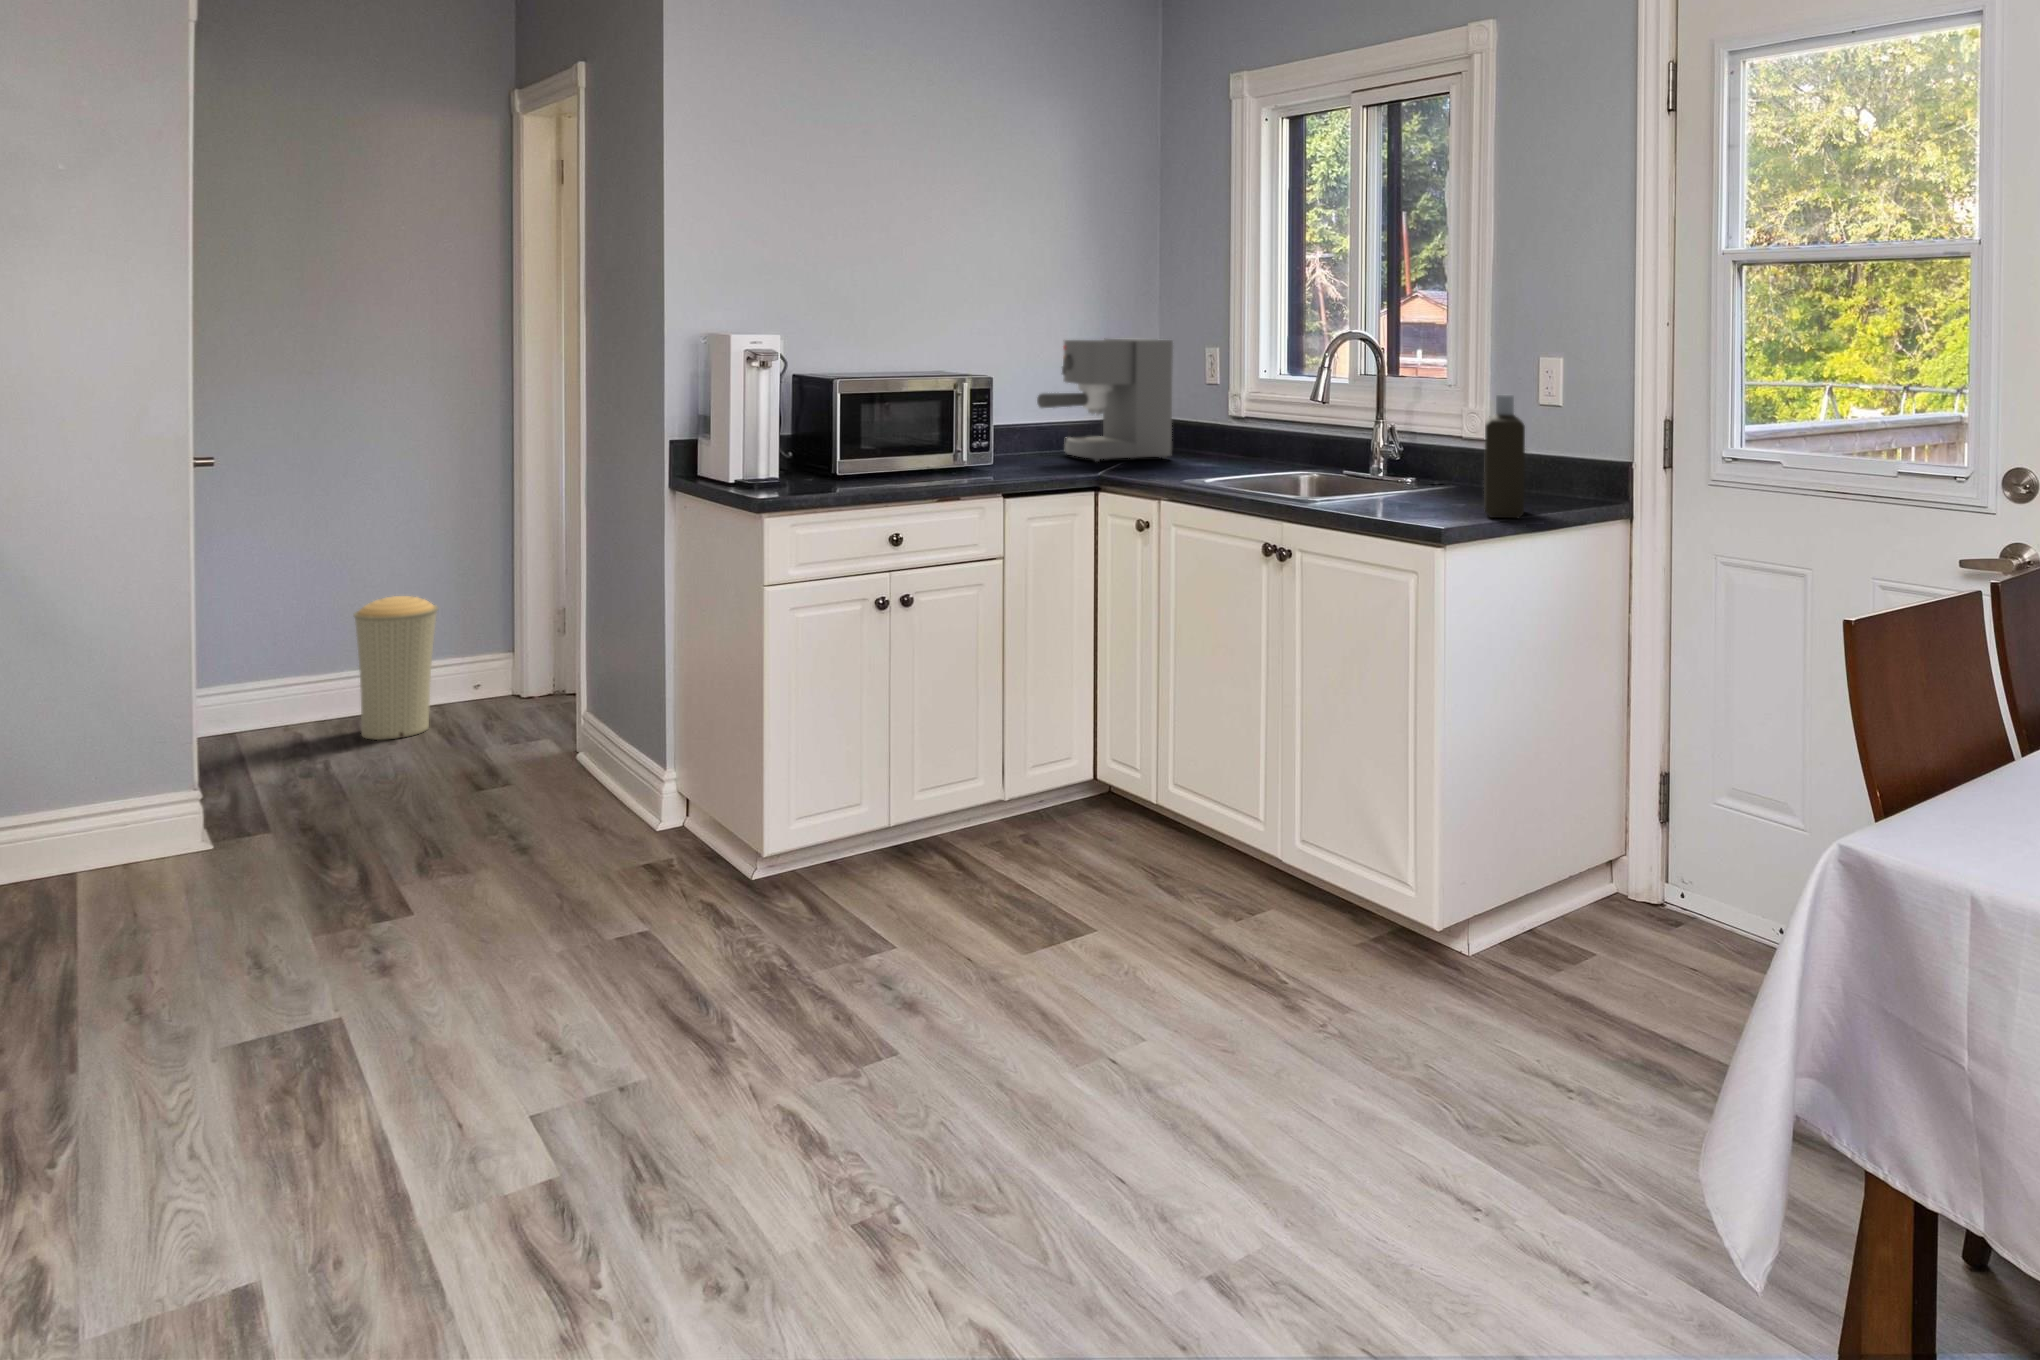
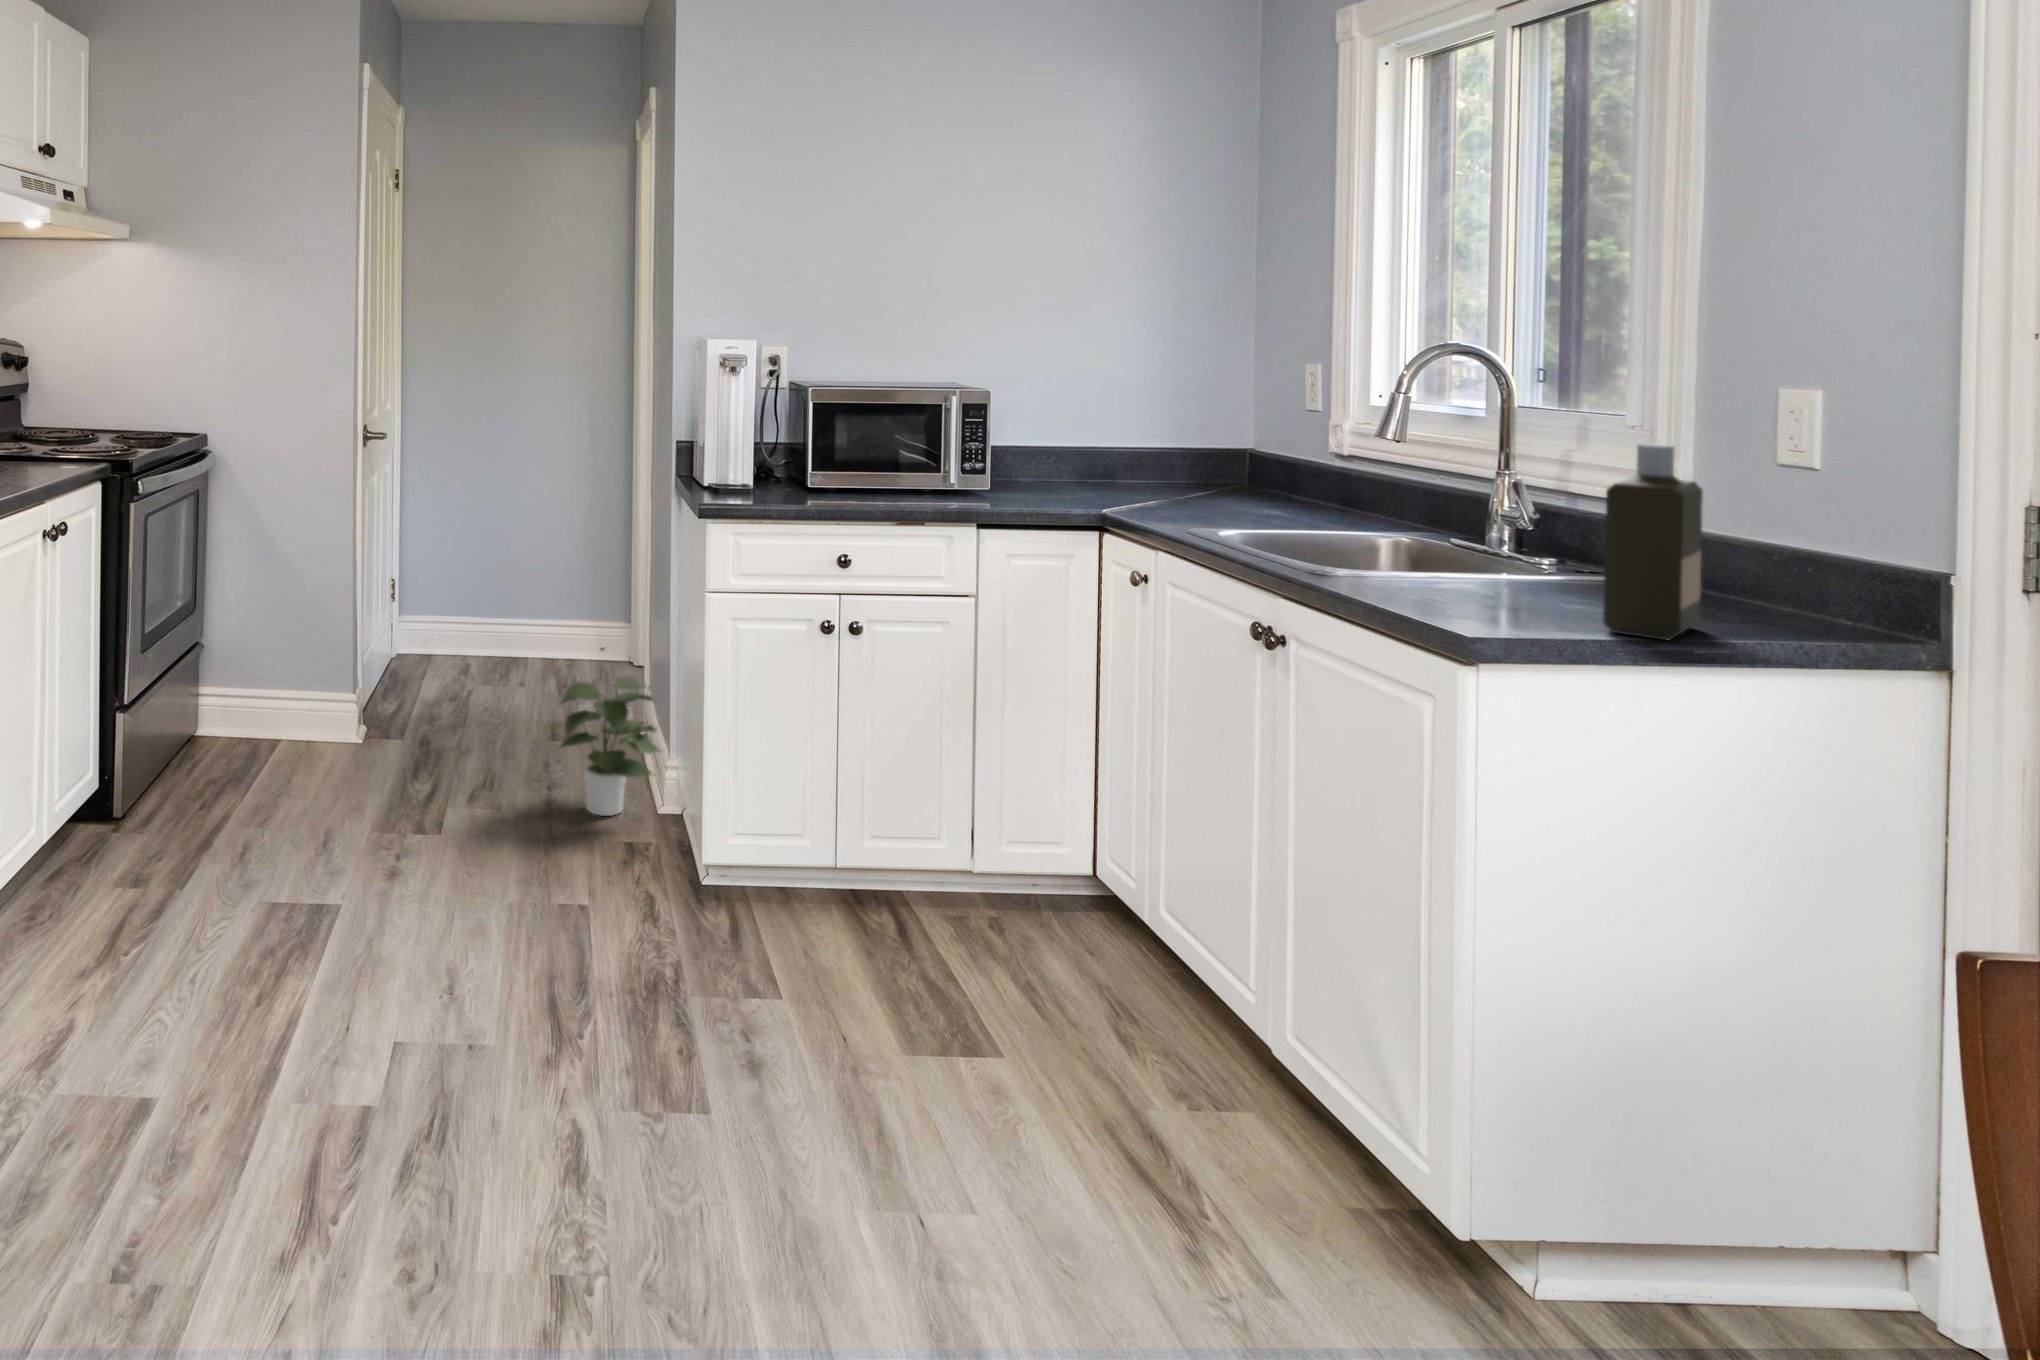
coffee maker: present [1037,339,1173,461] -> none [1064,353,1242,502]
trash can: present [354,596,438,740] -> none [500,561,561,680]
potted plant: none [544,695,683,850] -> present [561,677,660,816]

